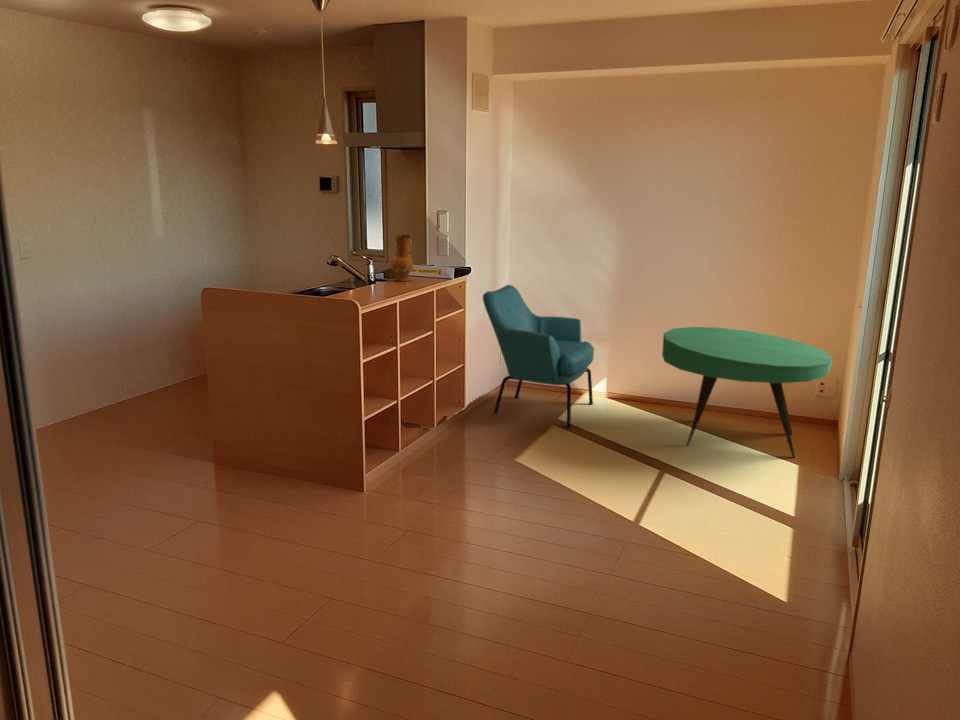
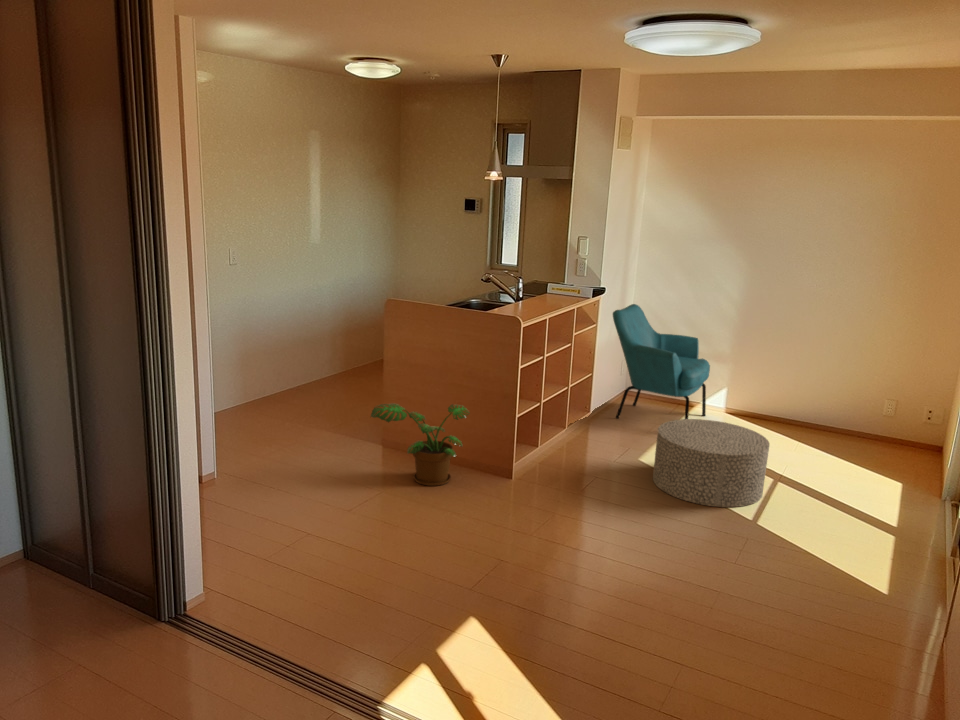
ceramic jug: present [391,235,414,281] -> none [537,258,557,299]
coffee table: present [662,327,832,457] -> none [776,351,940,477]
potted plant: none [180,409,308,509] -> present [371,403,470,486]
ottoman: none [527,409,652,508] -> present [653,419,769,507]

